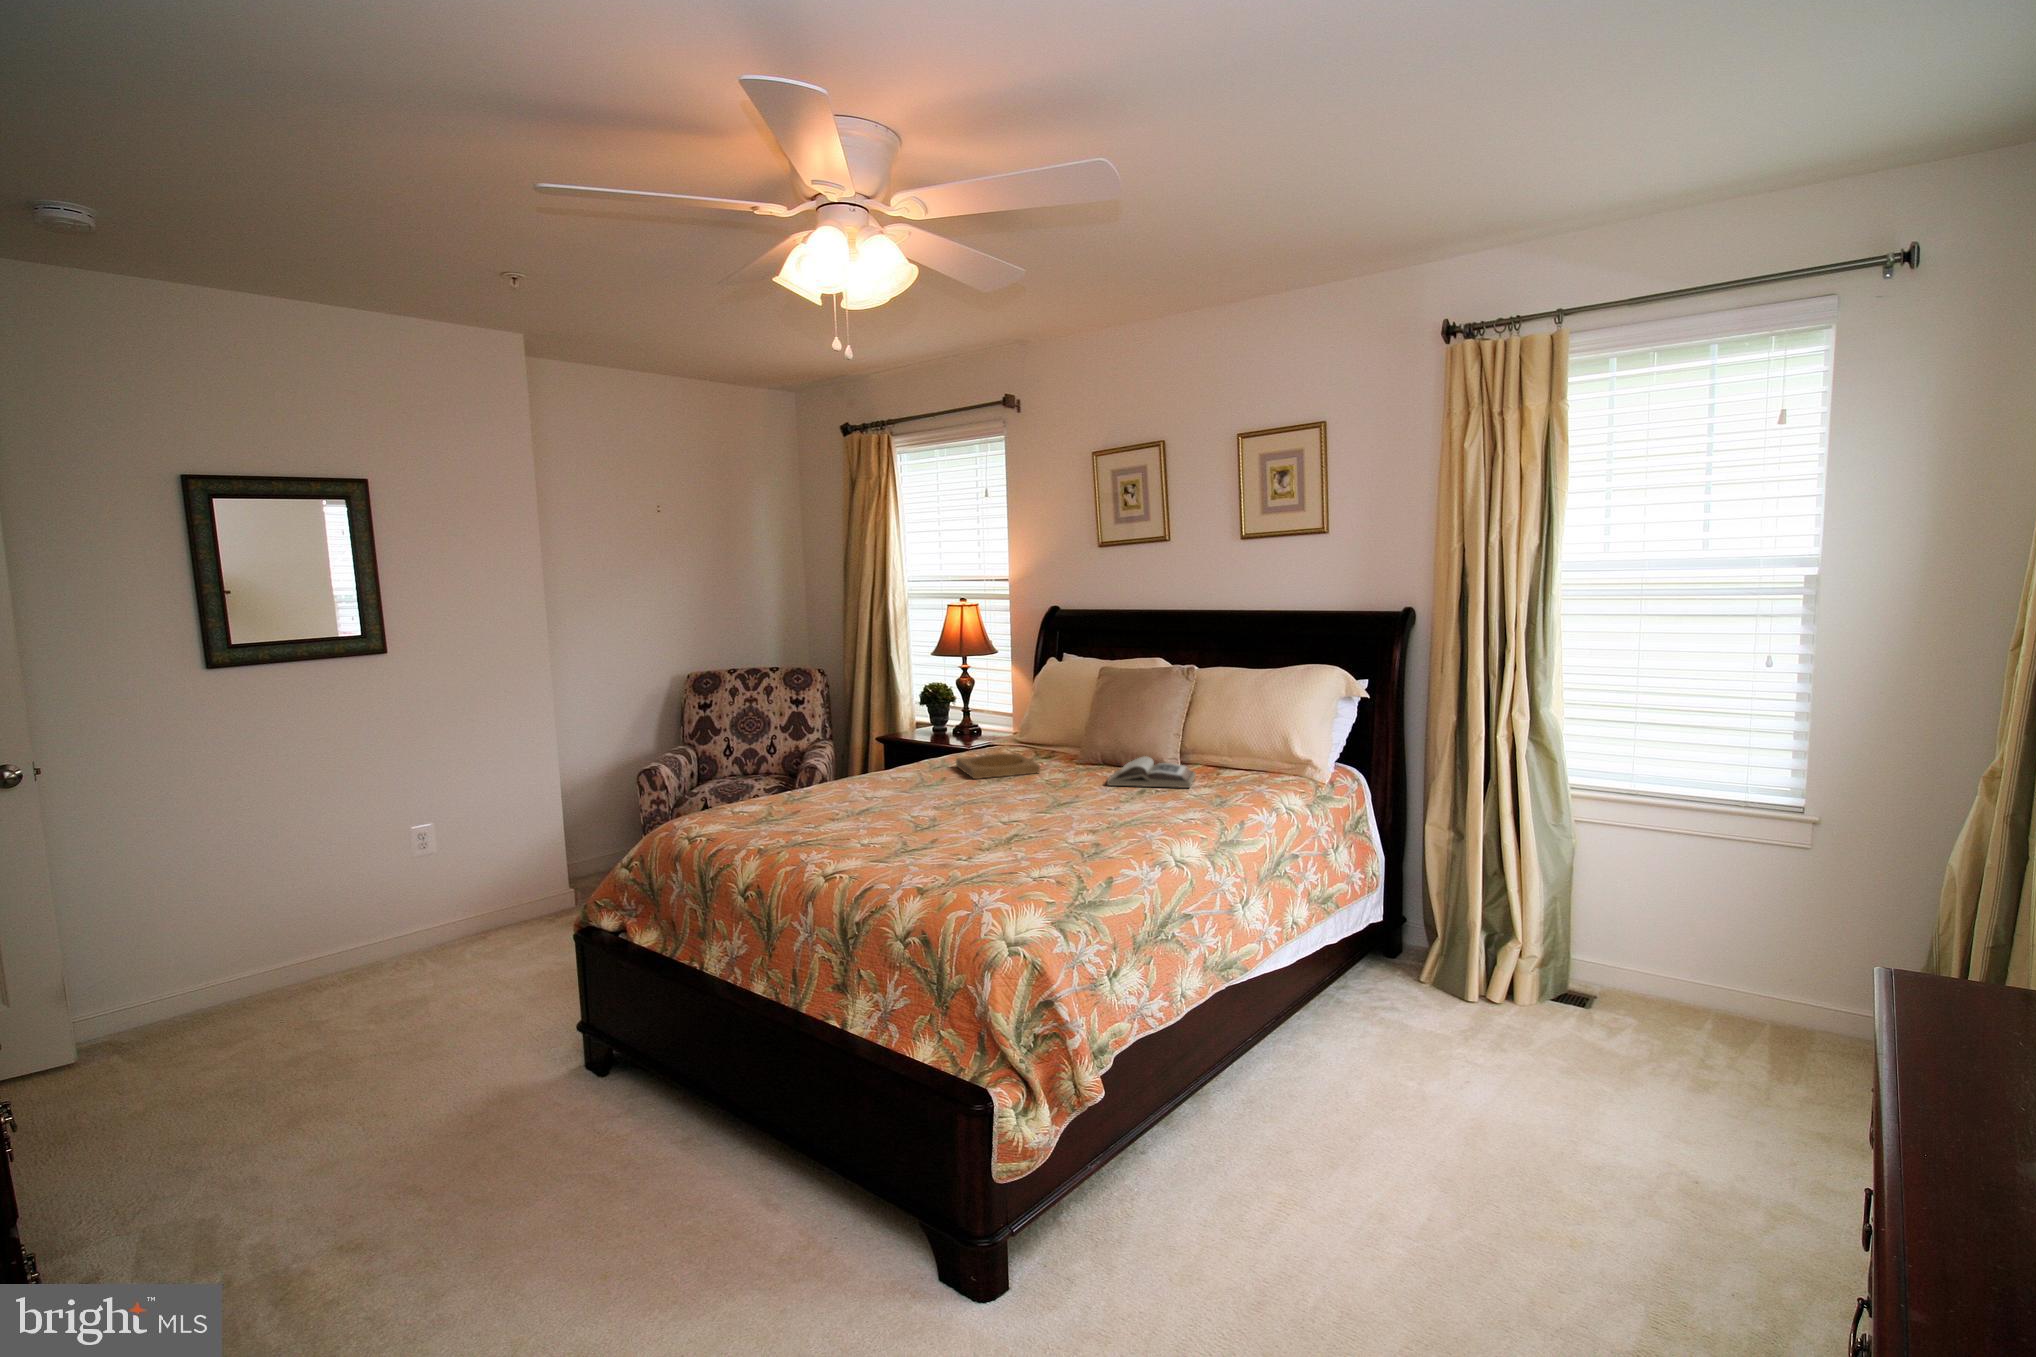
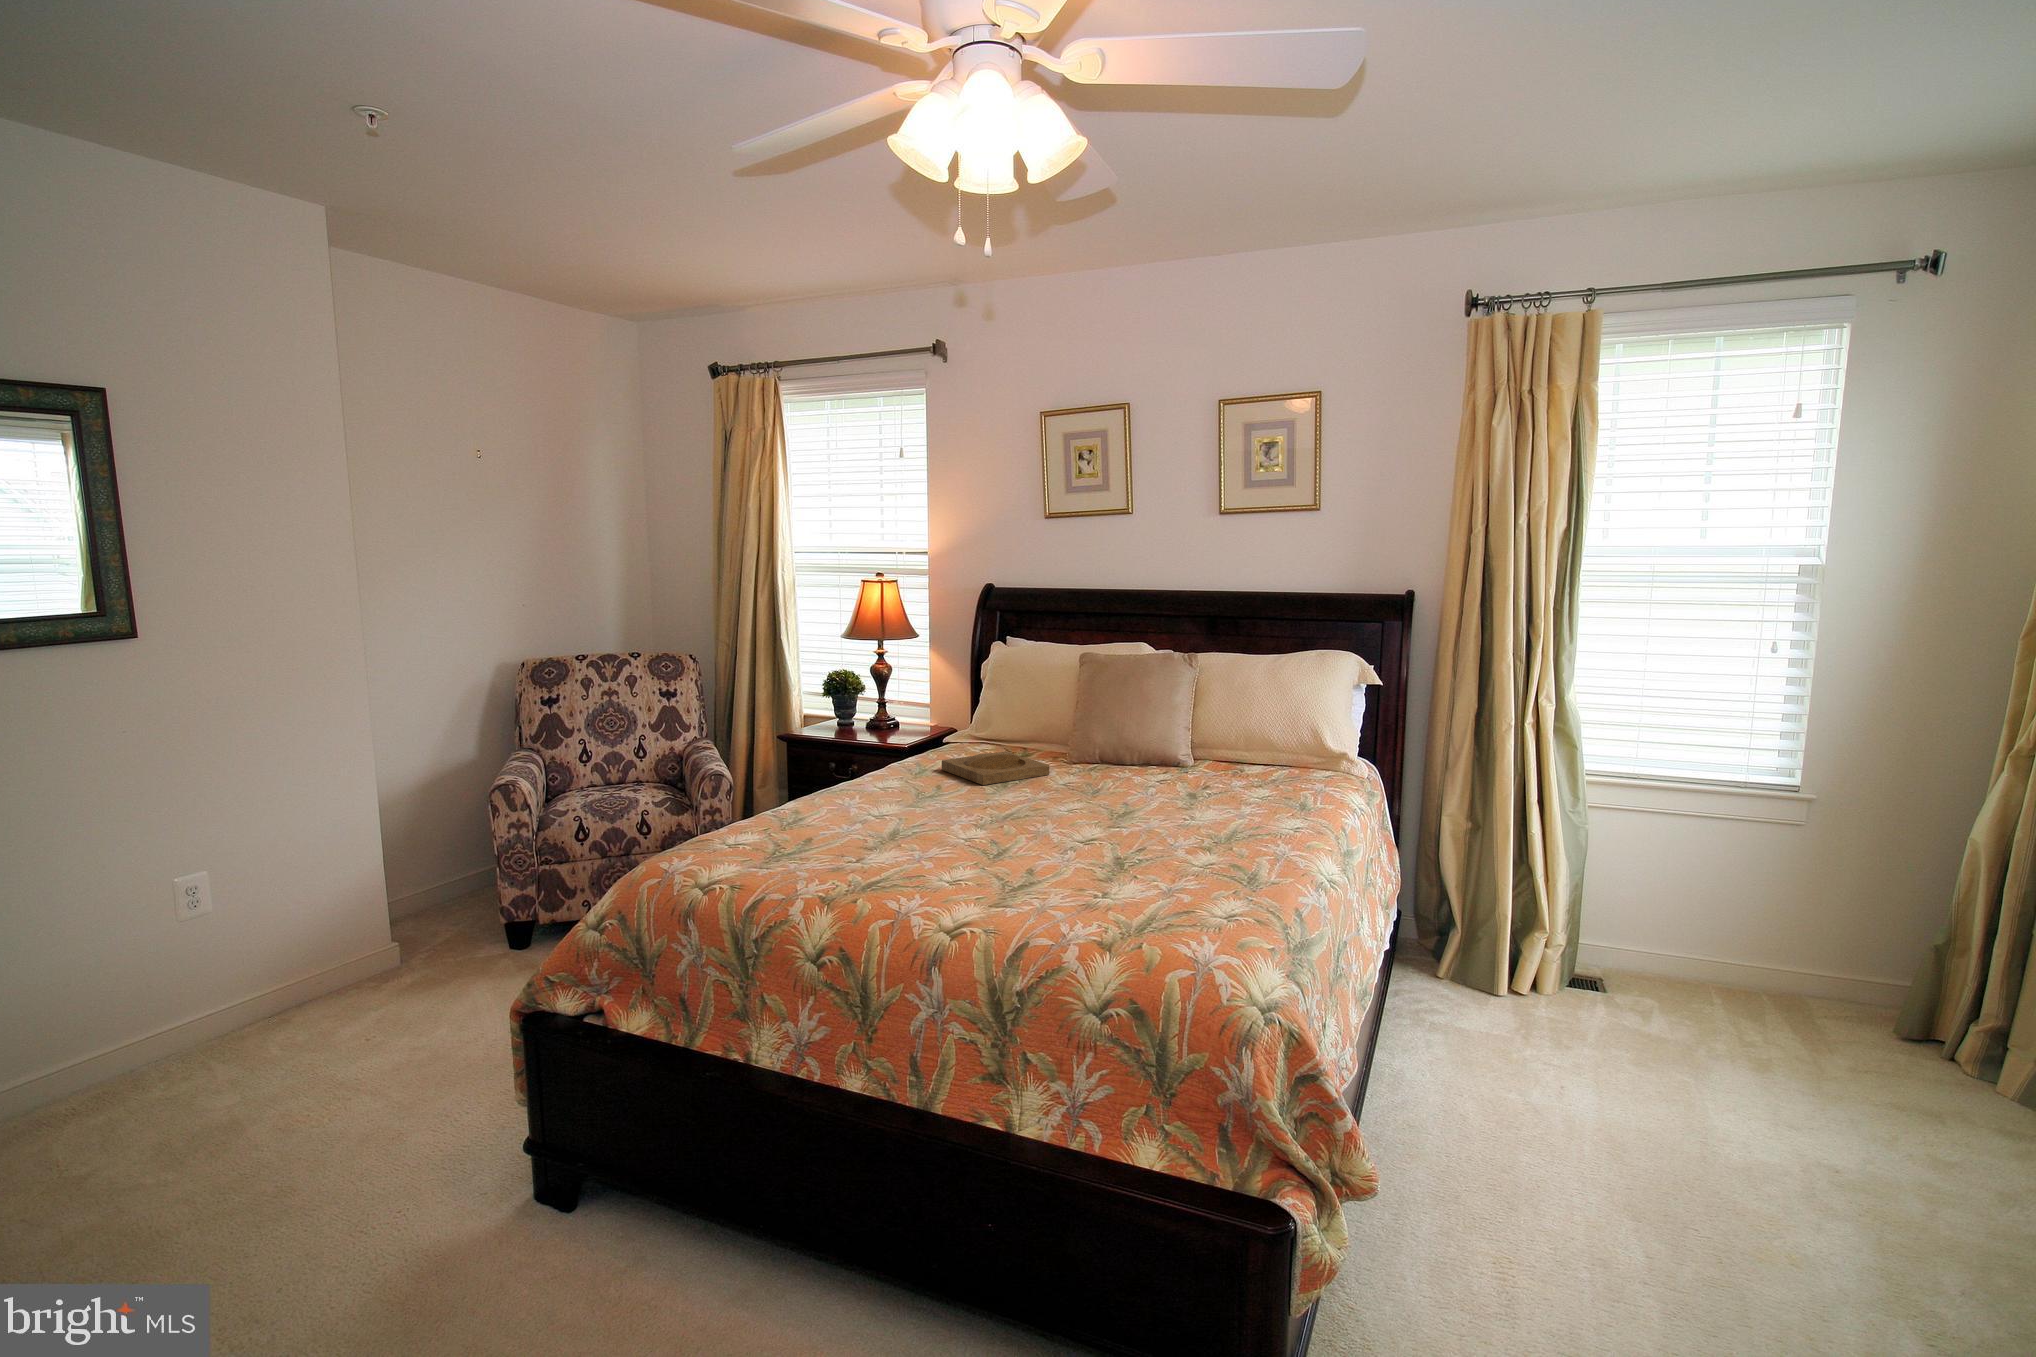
book: present [1107,757,1195,788] -> none [1138,752,1239,787]

